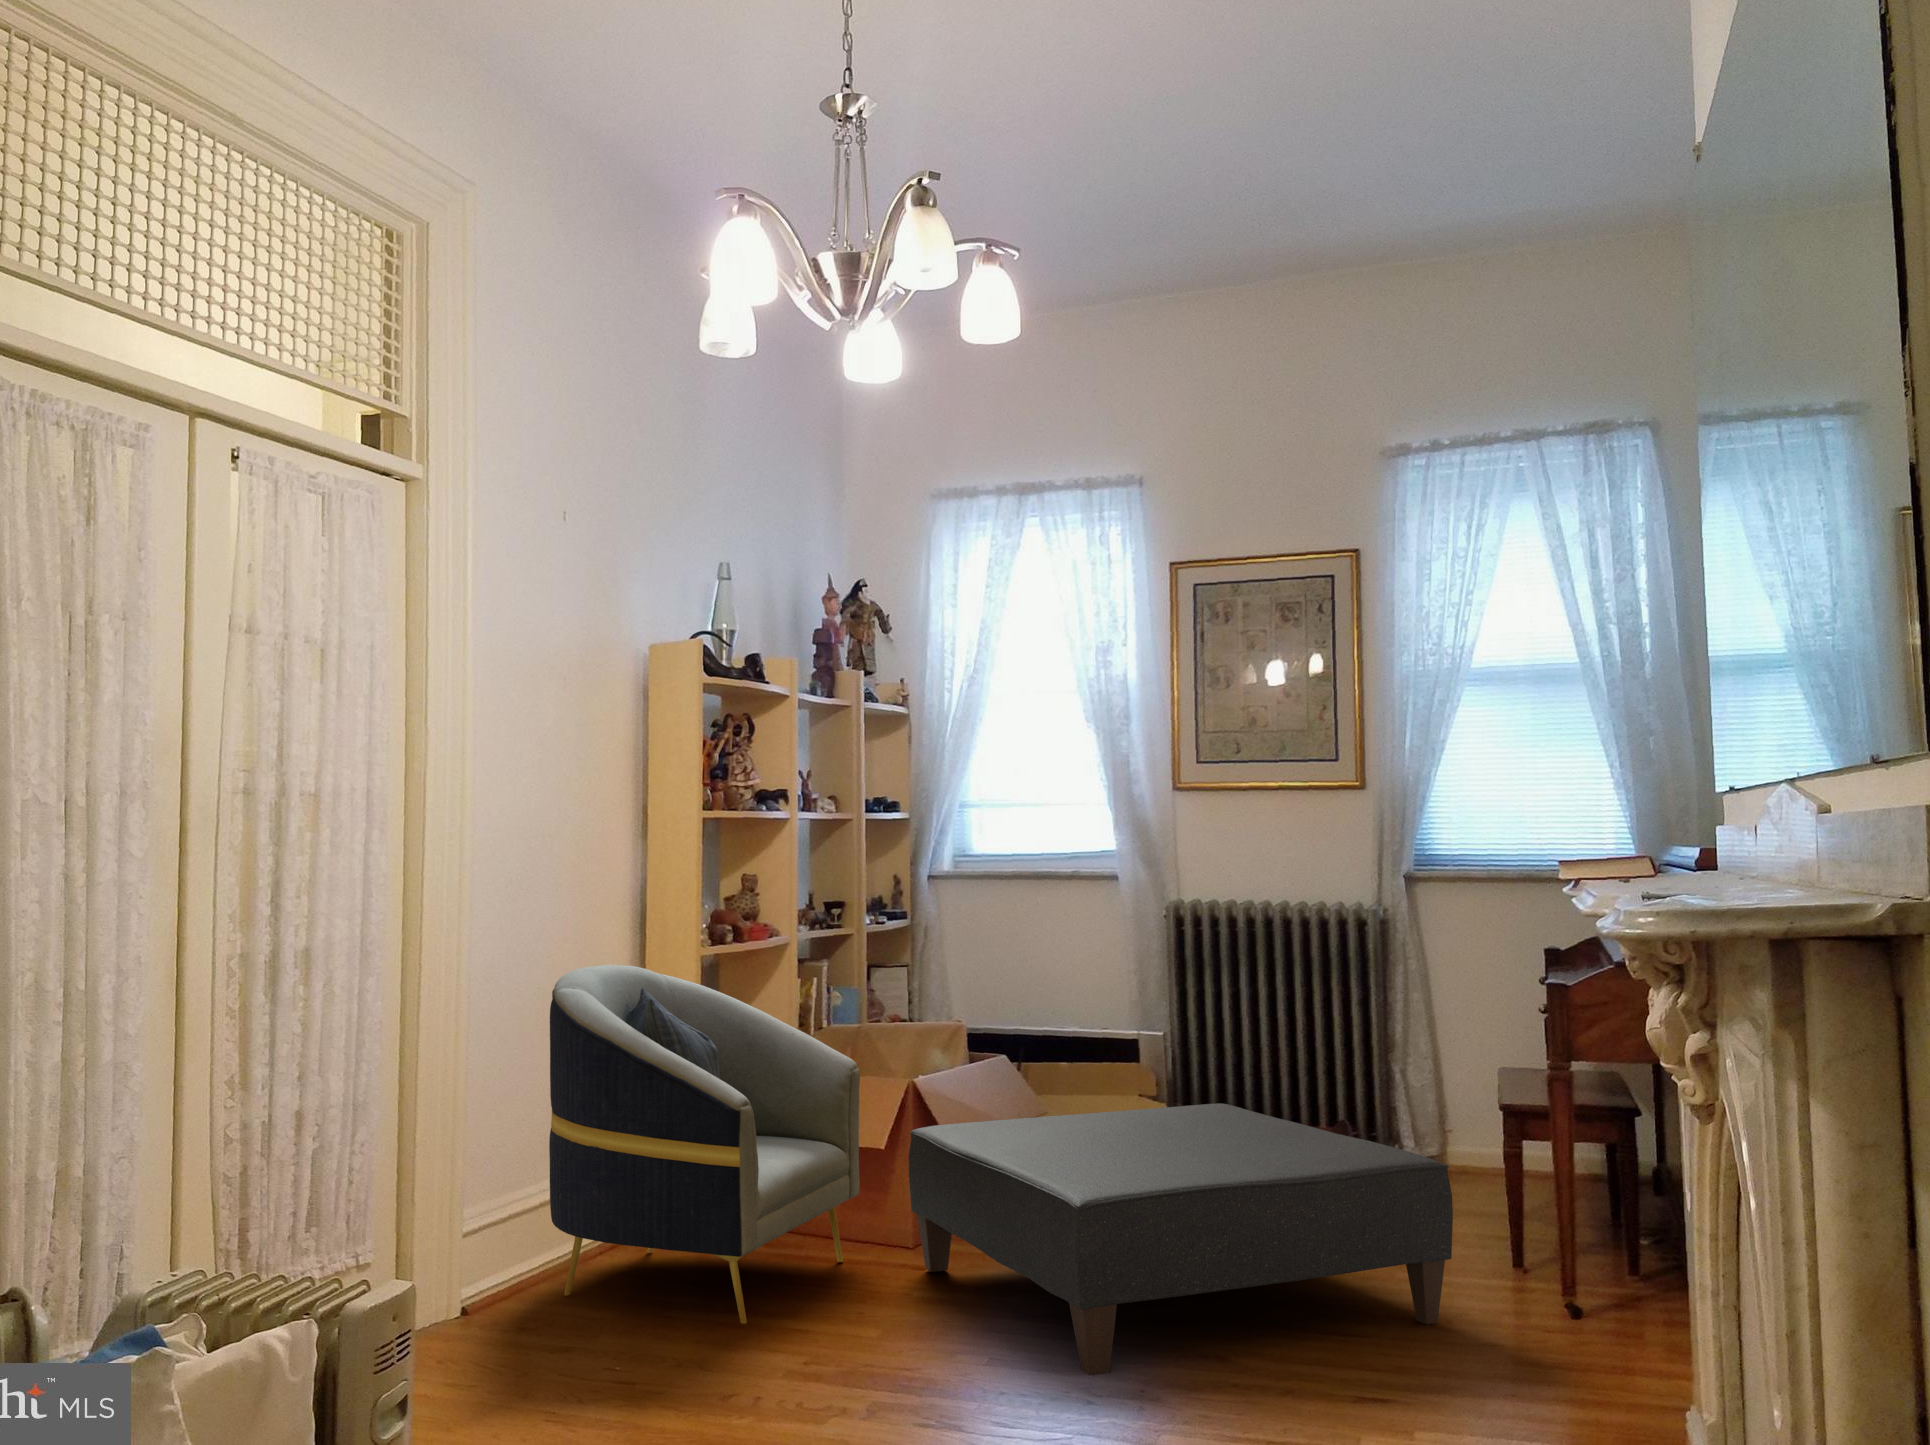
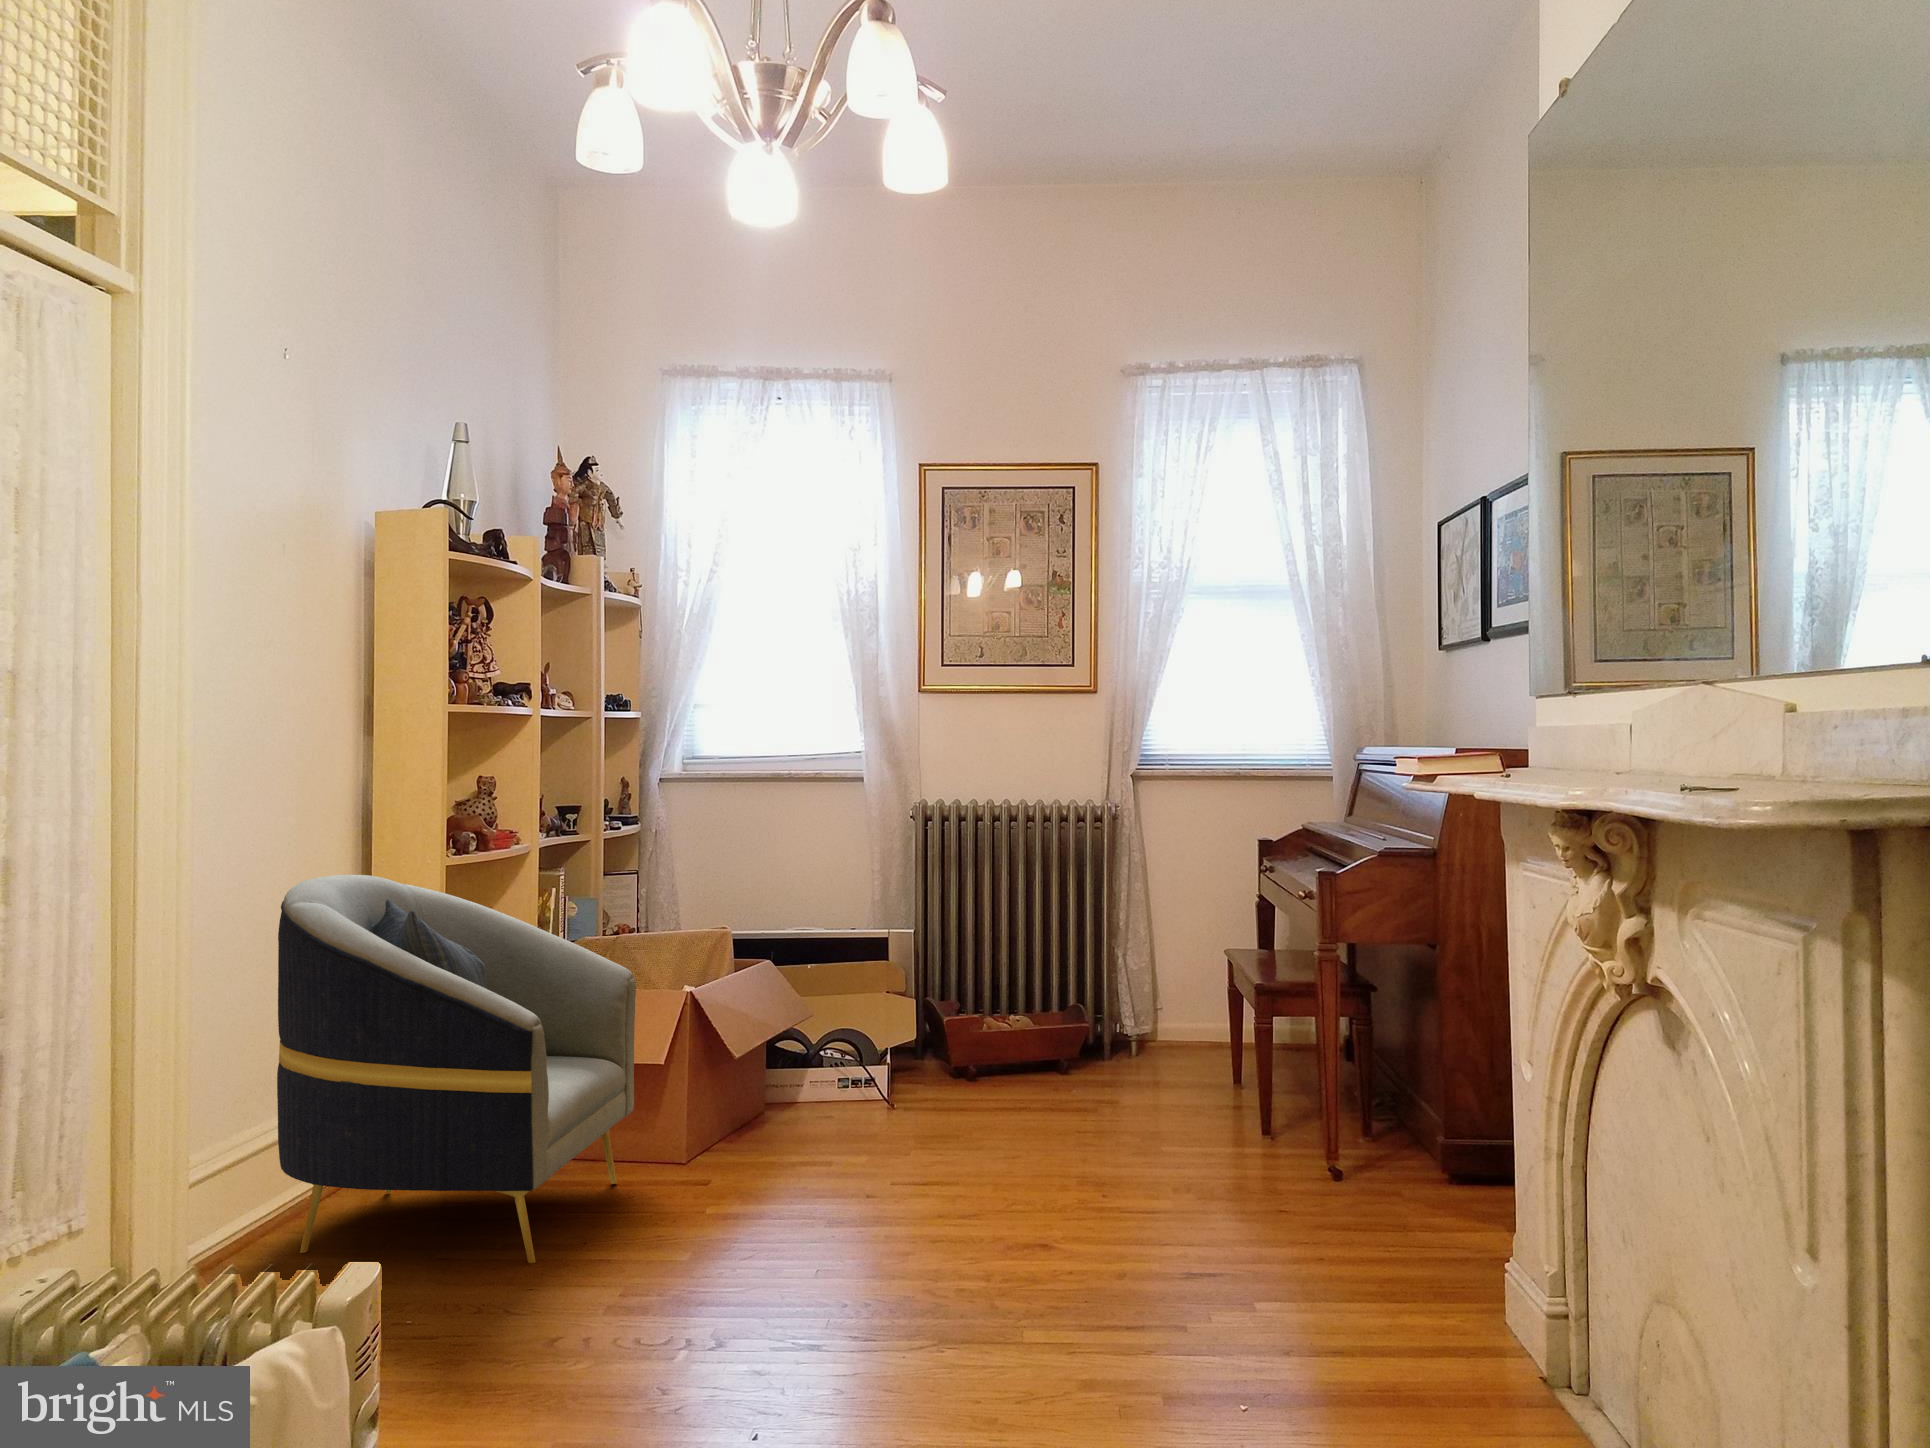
ottoman: present [909,1103,1453,1375] -> none [694,995,1242,1278]

